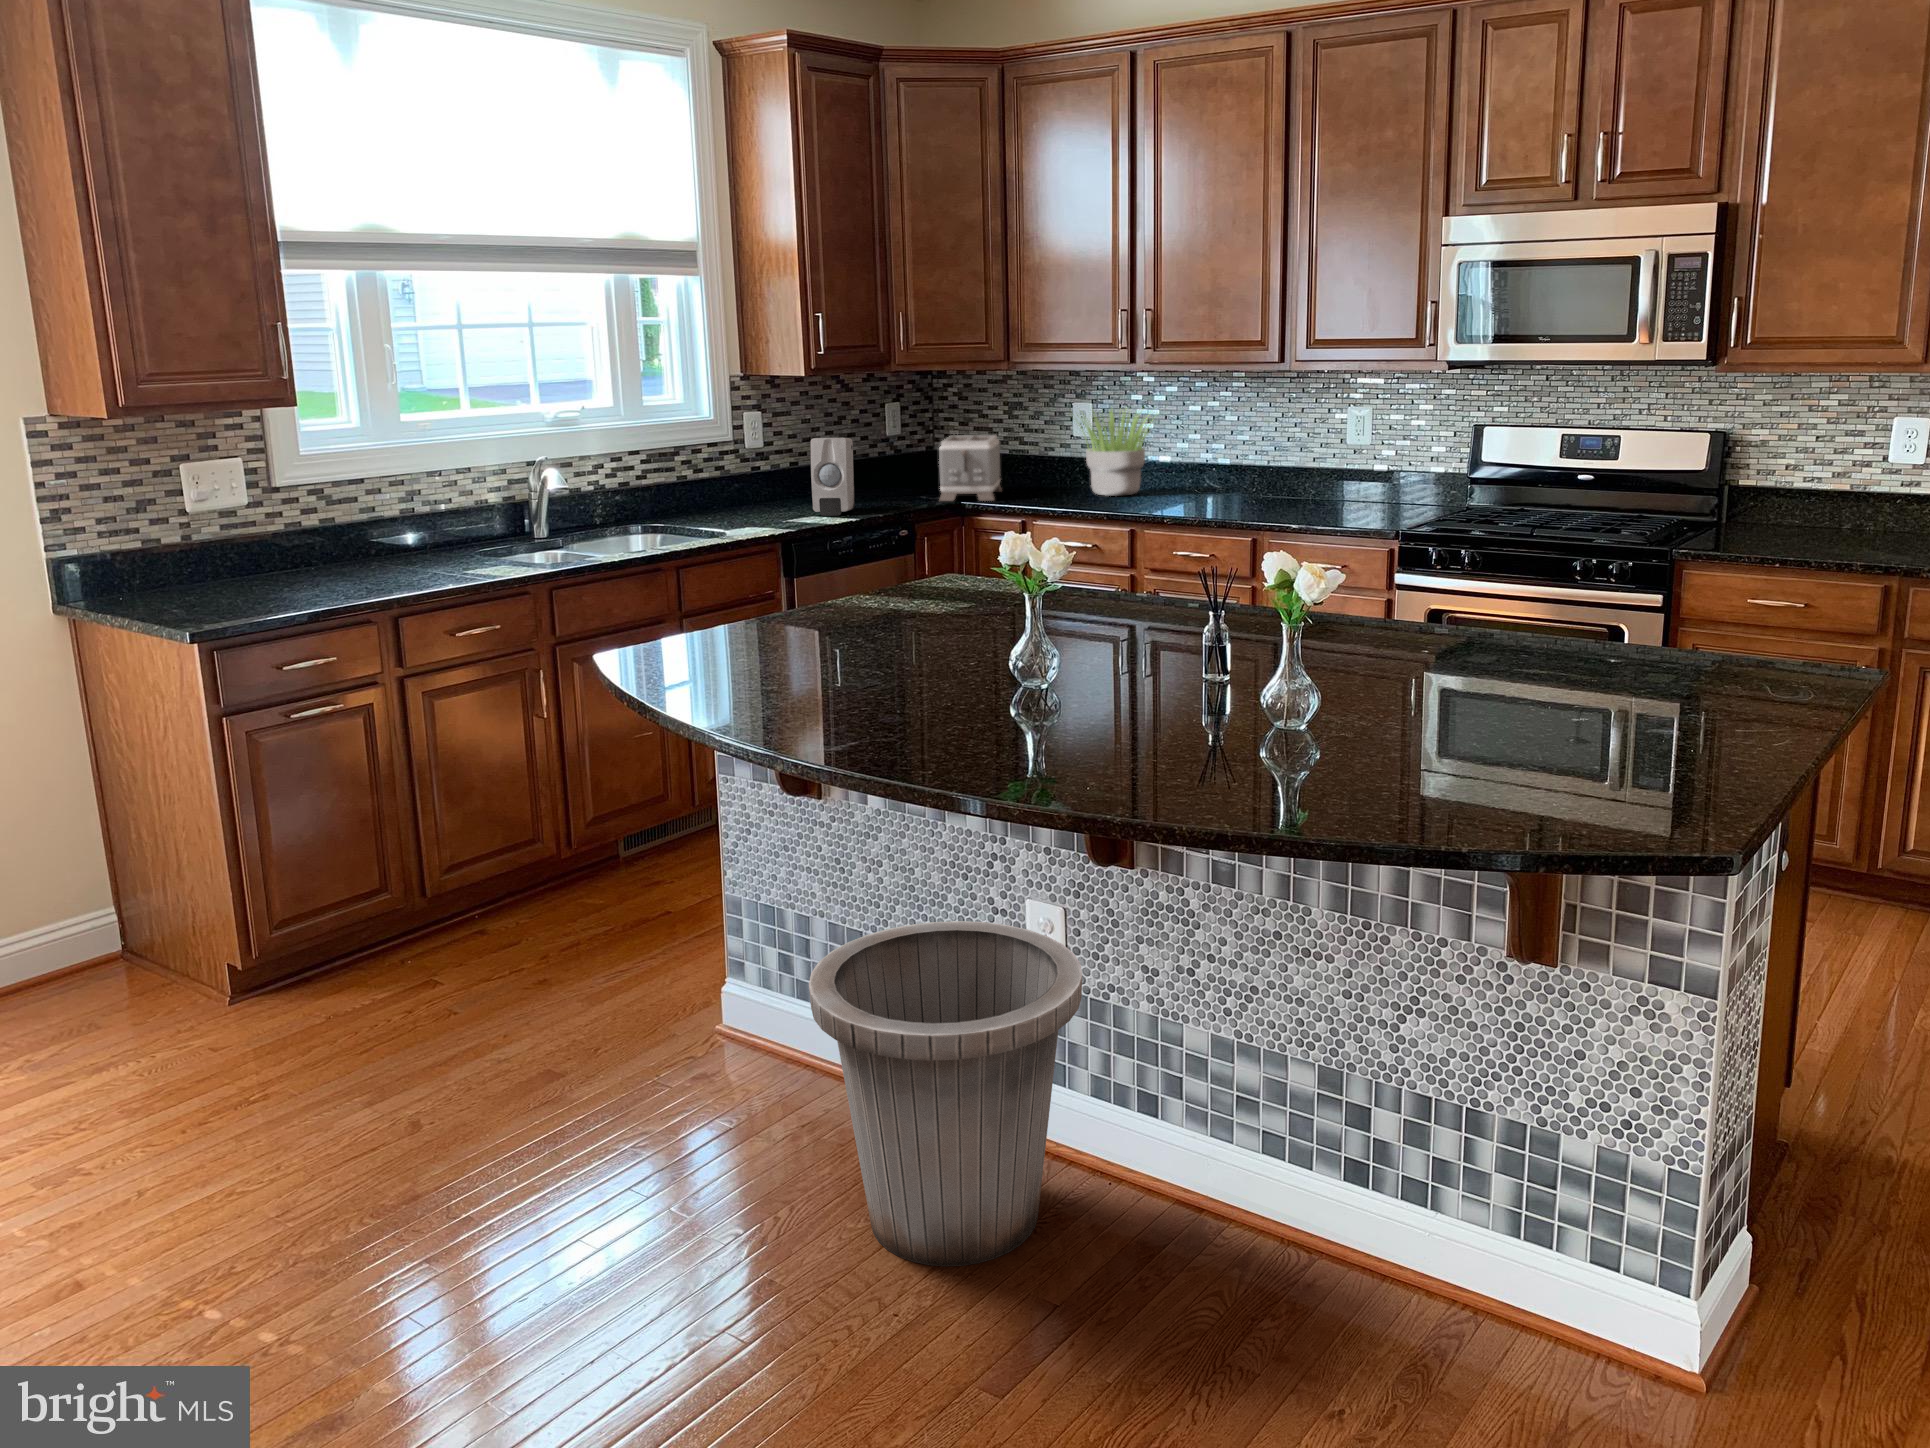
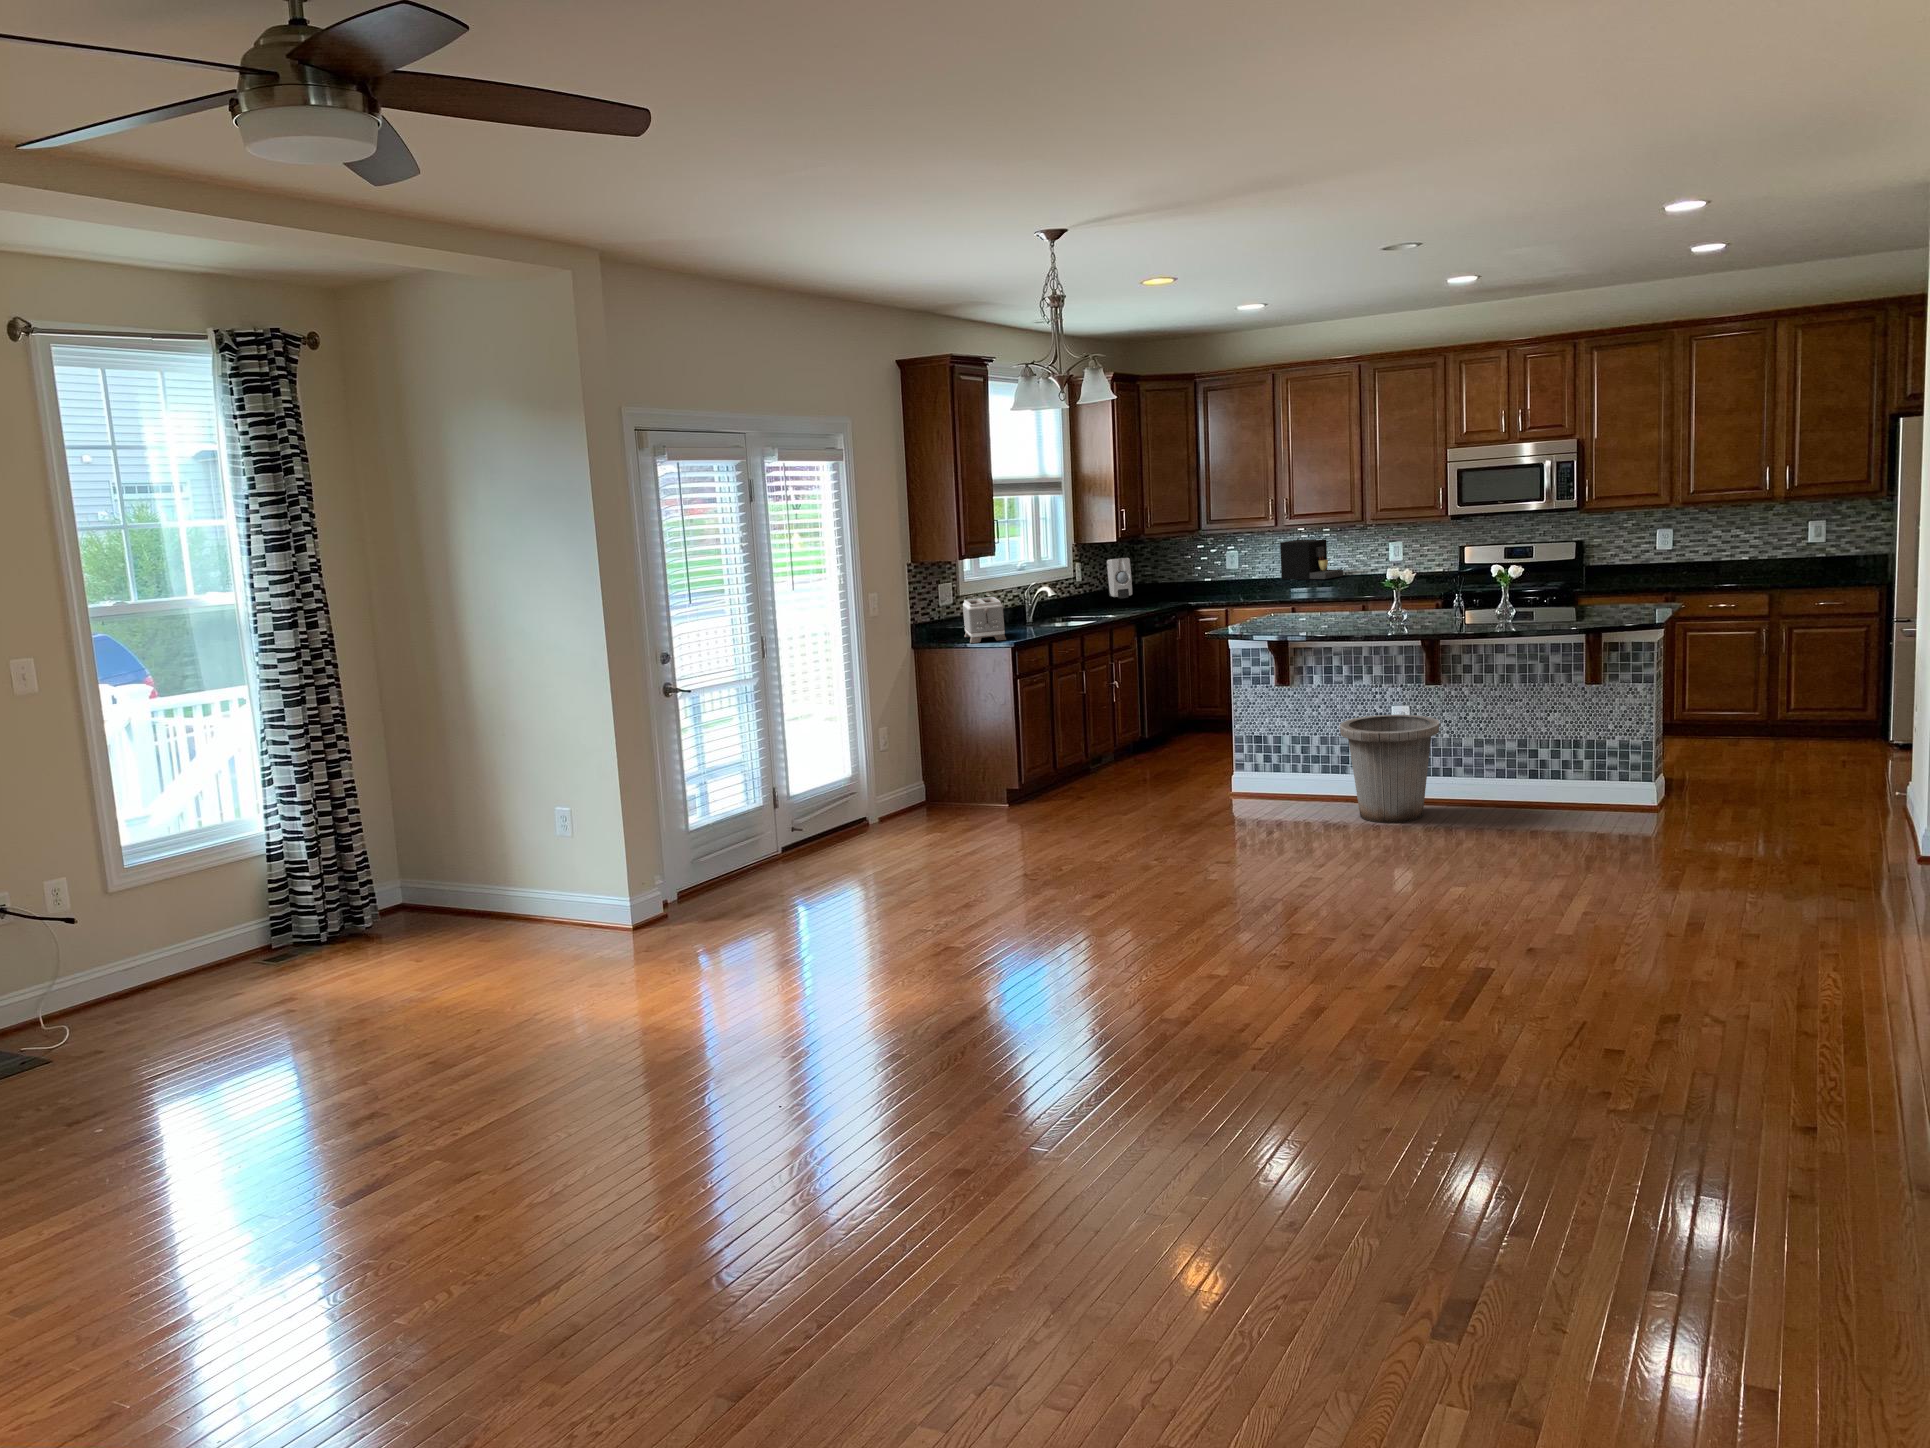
potted plant: present [1078,410,1150,496] -> none [1213,531,1268,579]
coffee maker: none [1165,429,1272,512] -> present [1280,539,1343,580]
toaster: present [939,435,1002,501] -> present [963,597,1006,643]

